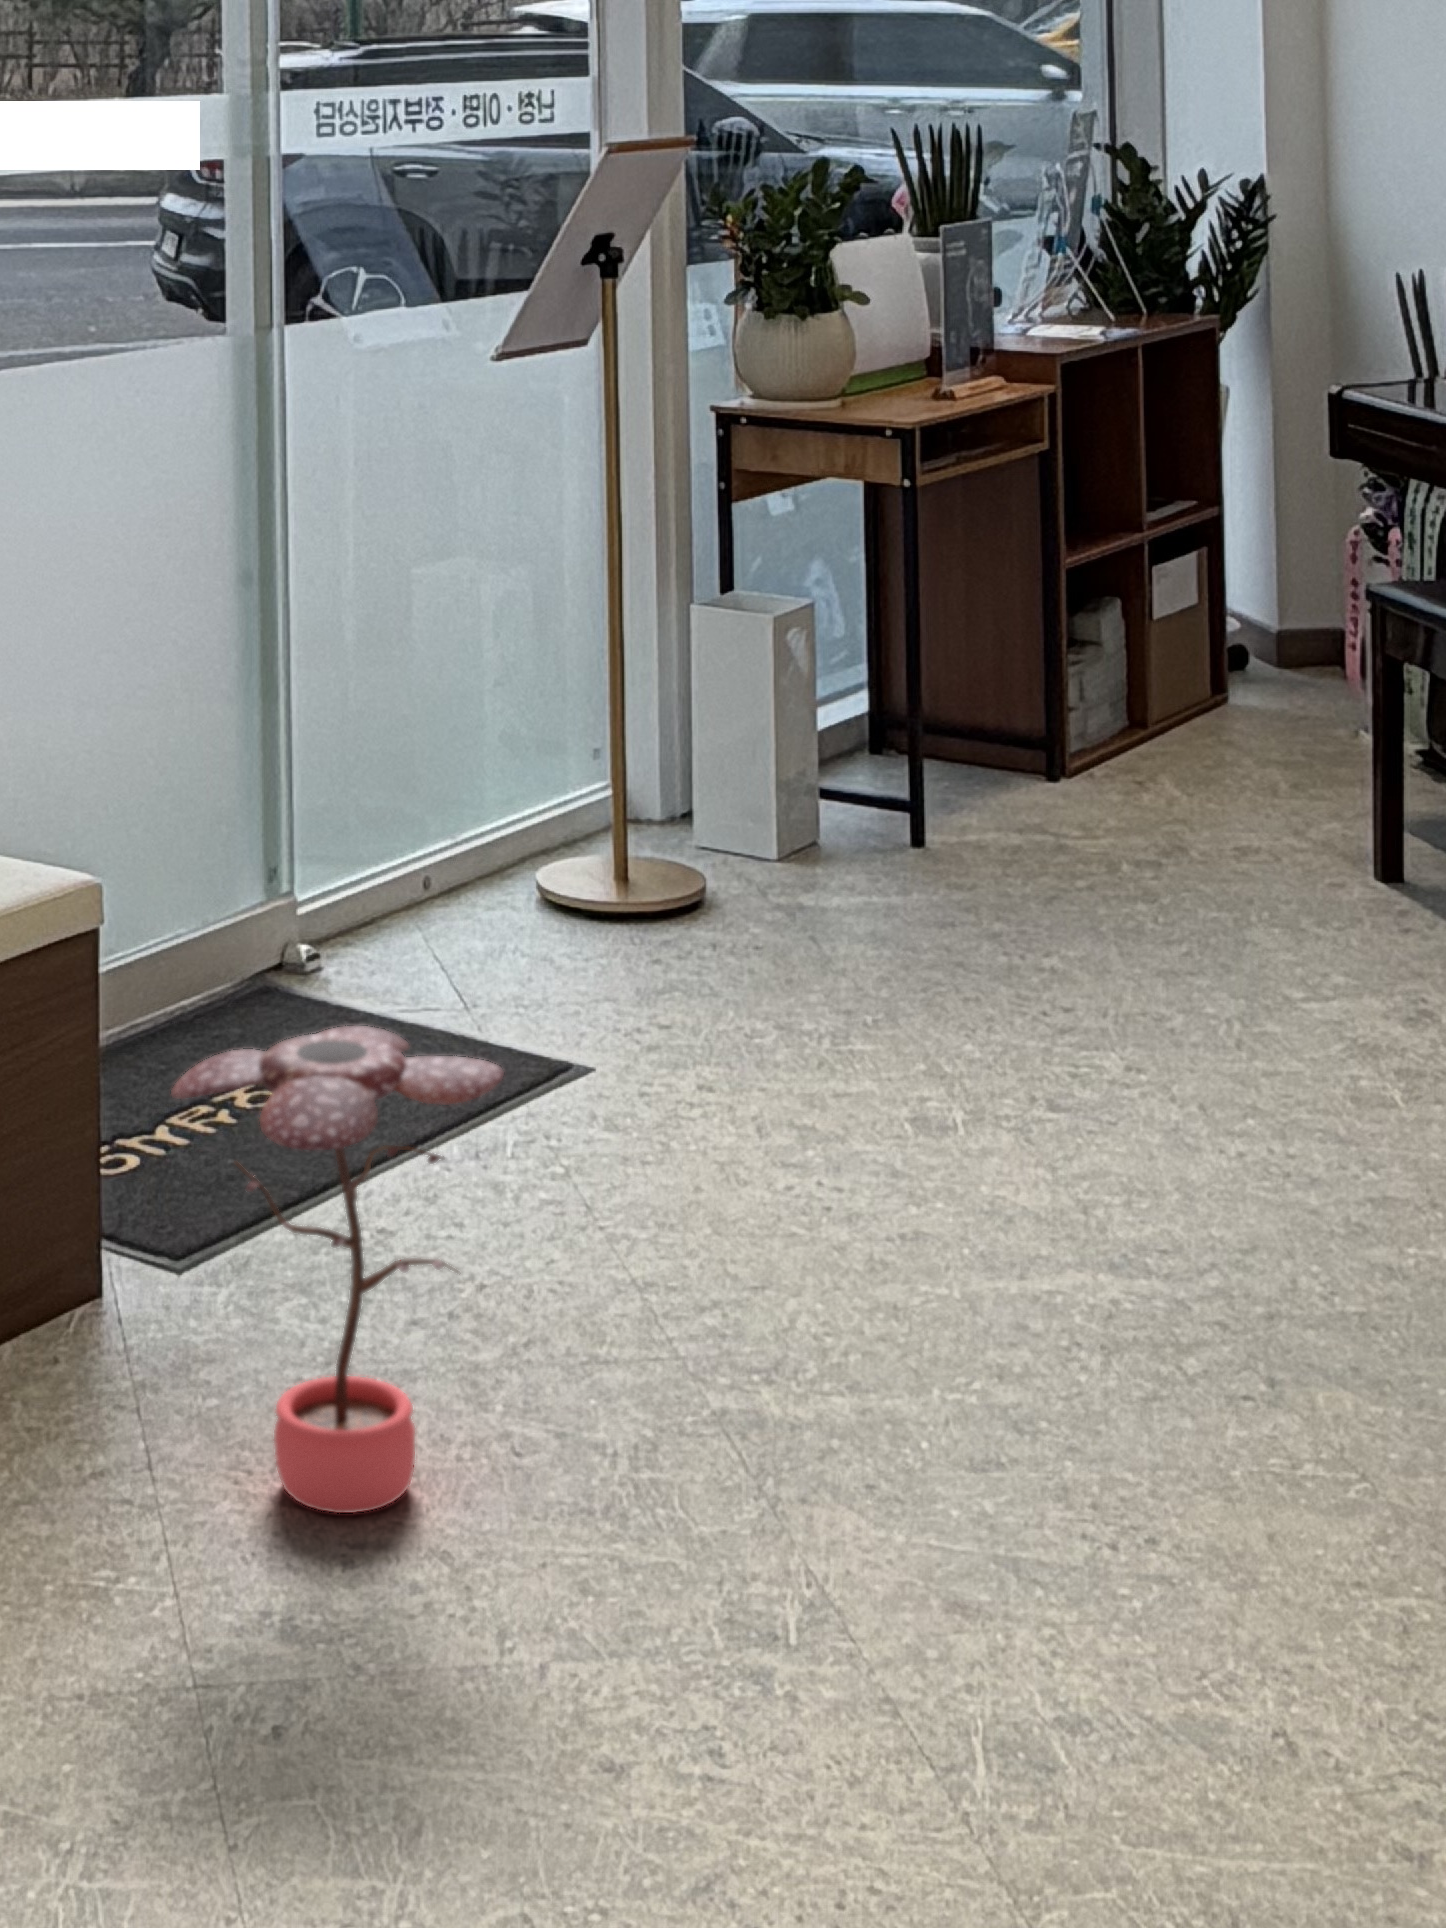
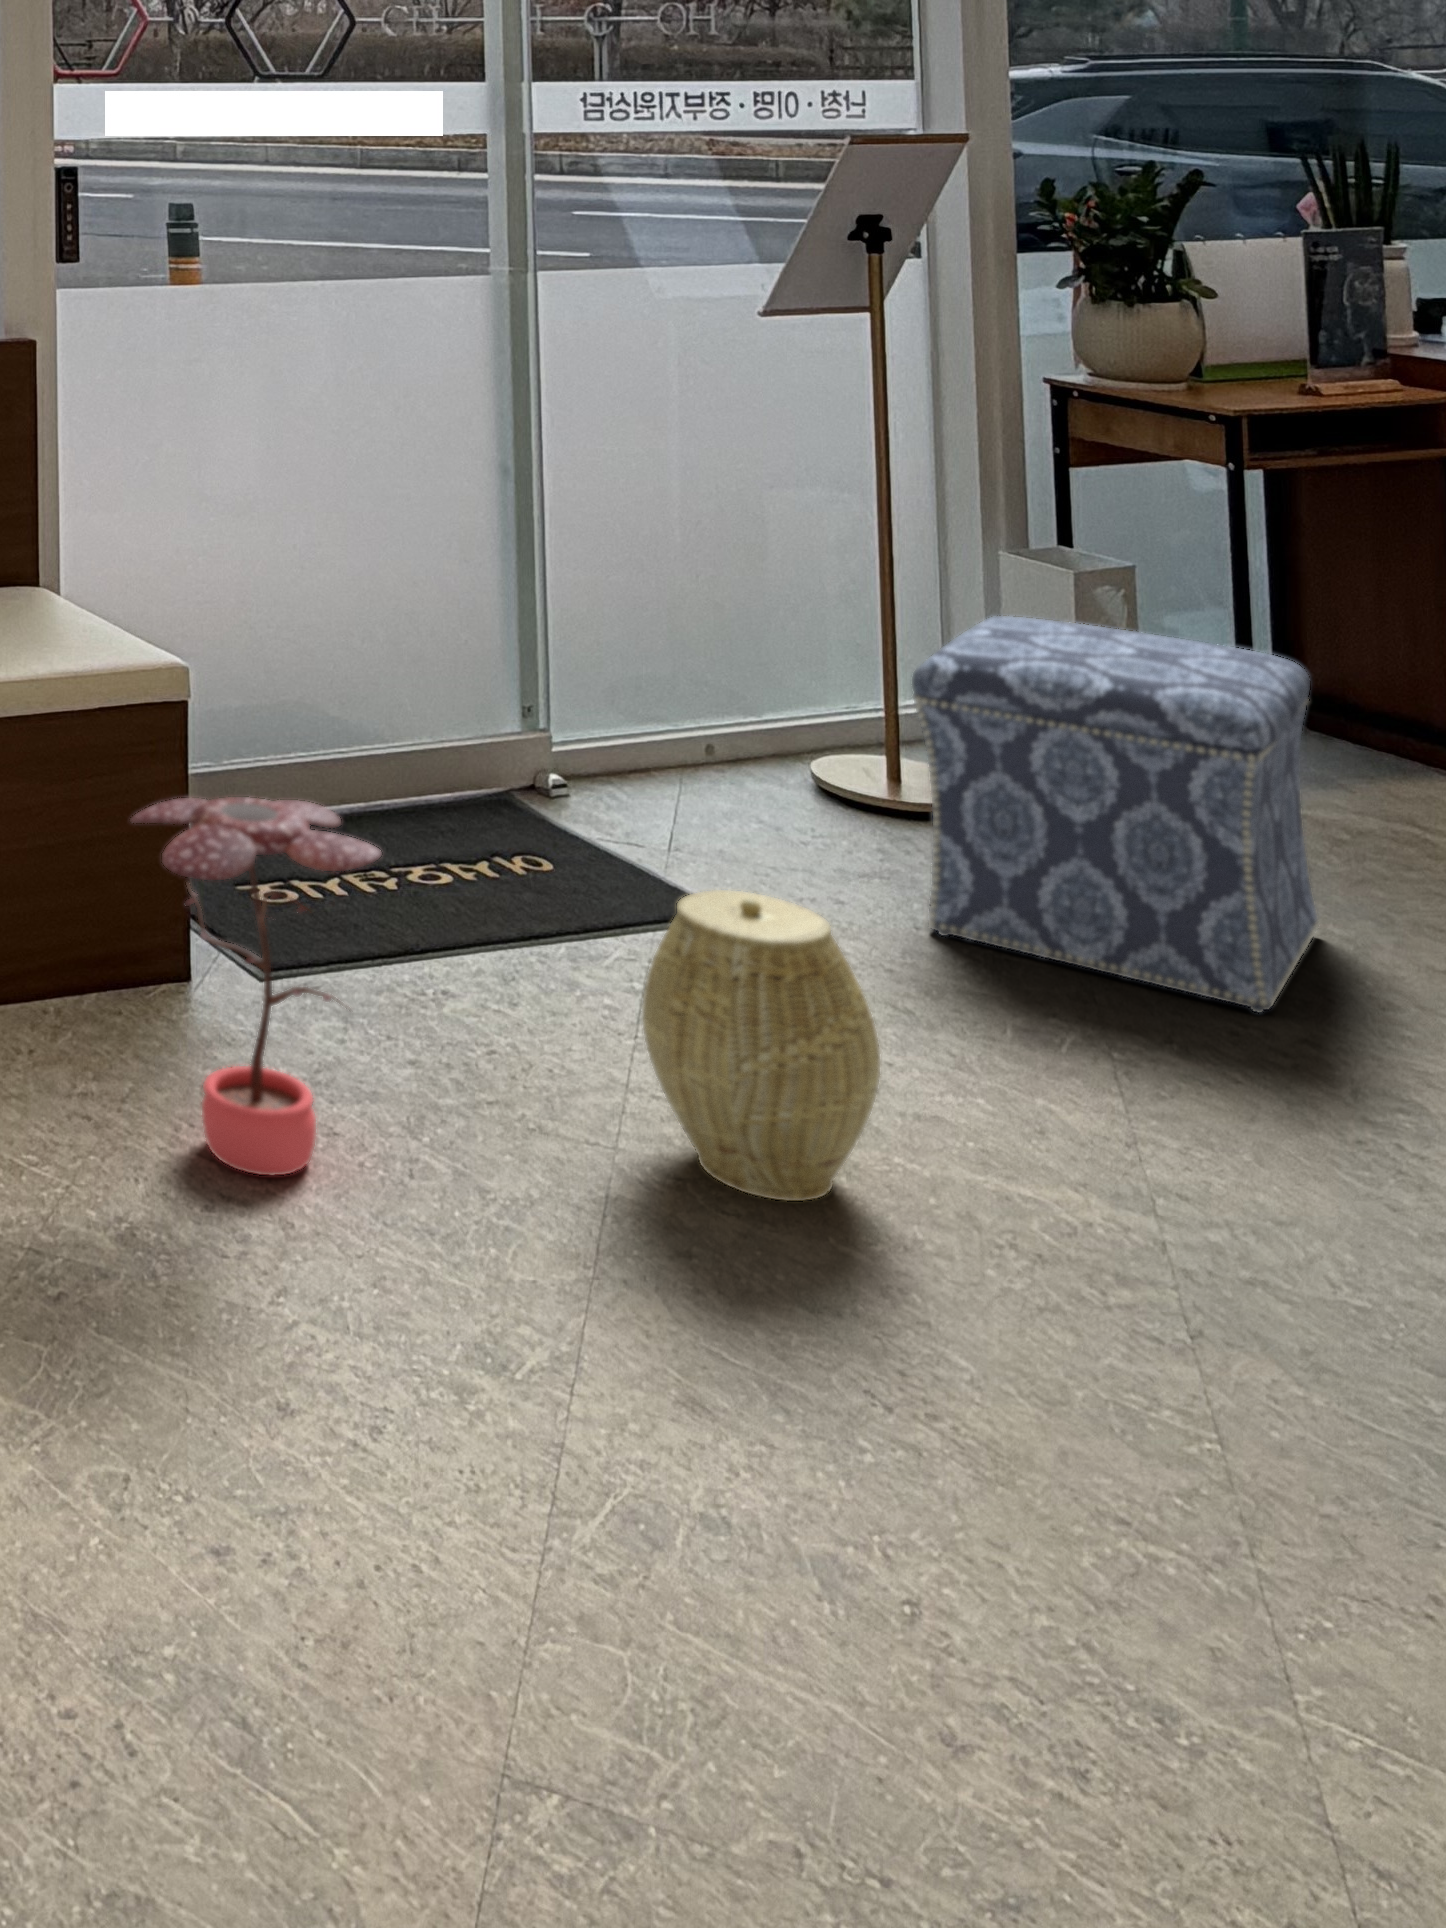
ottoman: none [740,675,1081,1052] -> present [912,616,1319,1012]
woven basket: none [694,1027,941,1369] -> present [642,890,880,1201]

